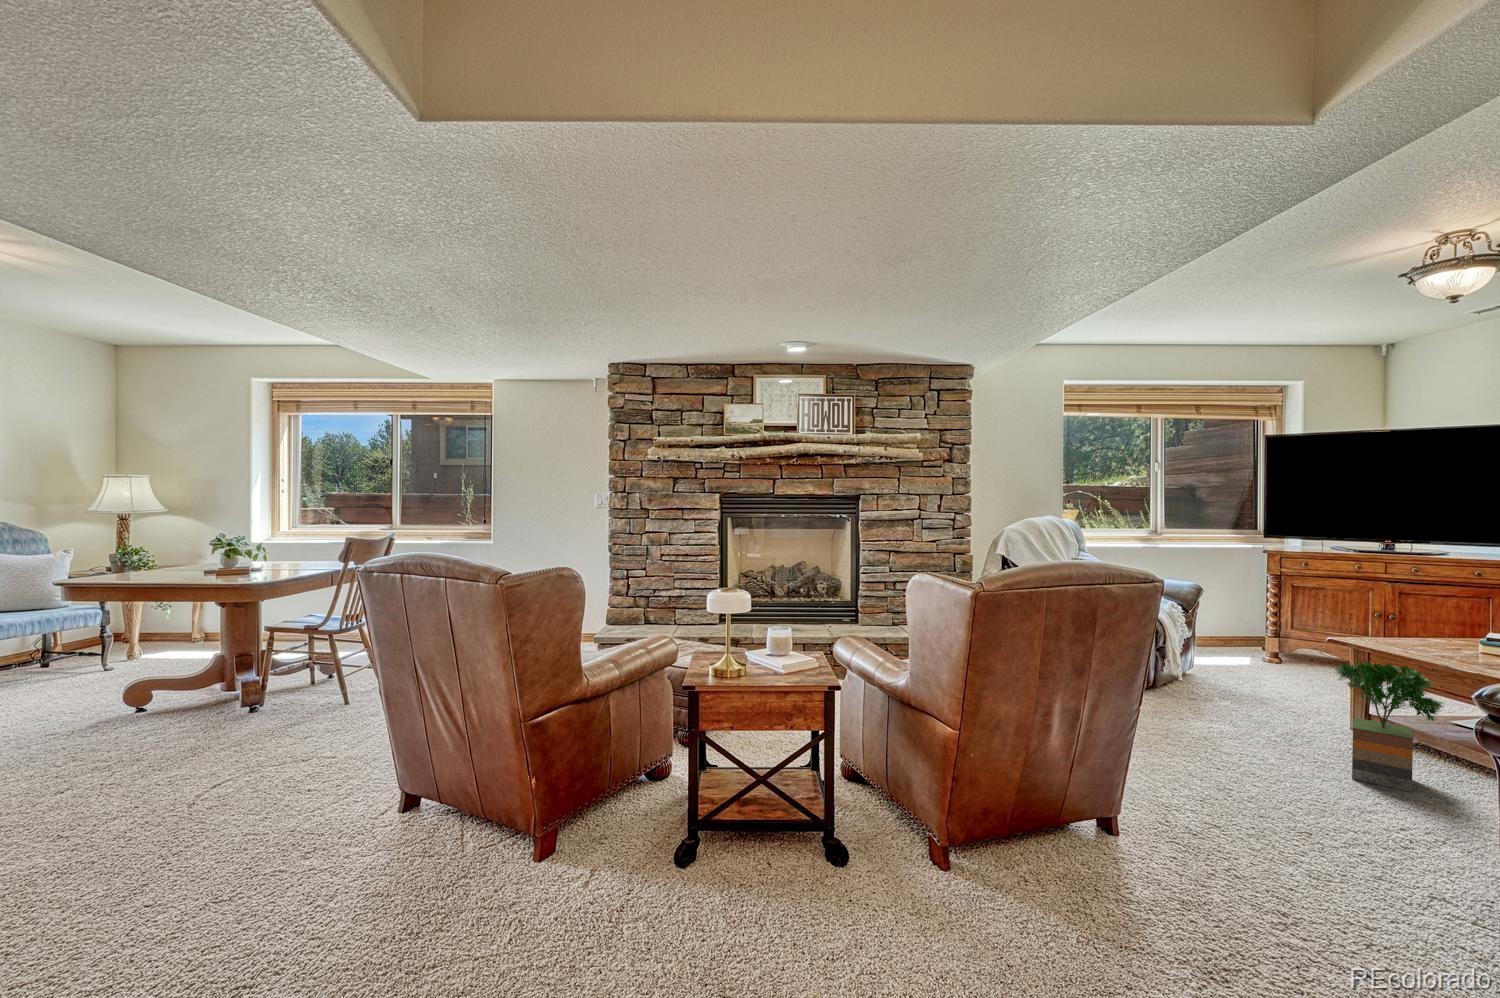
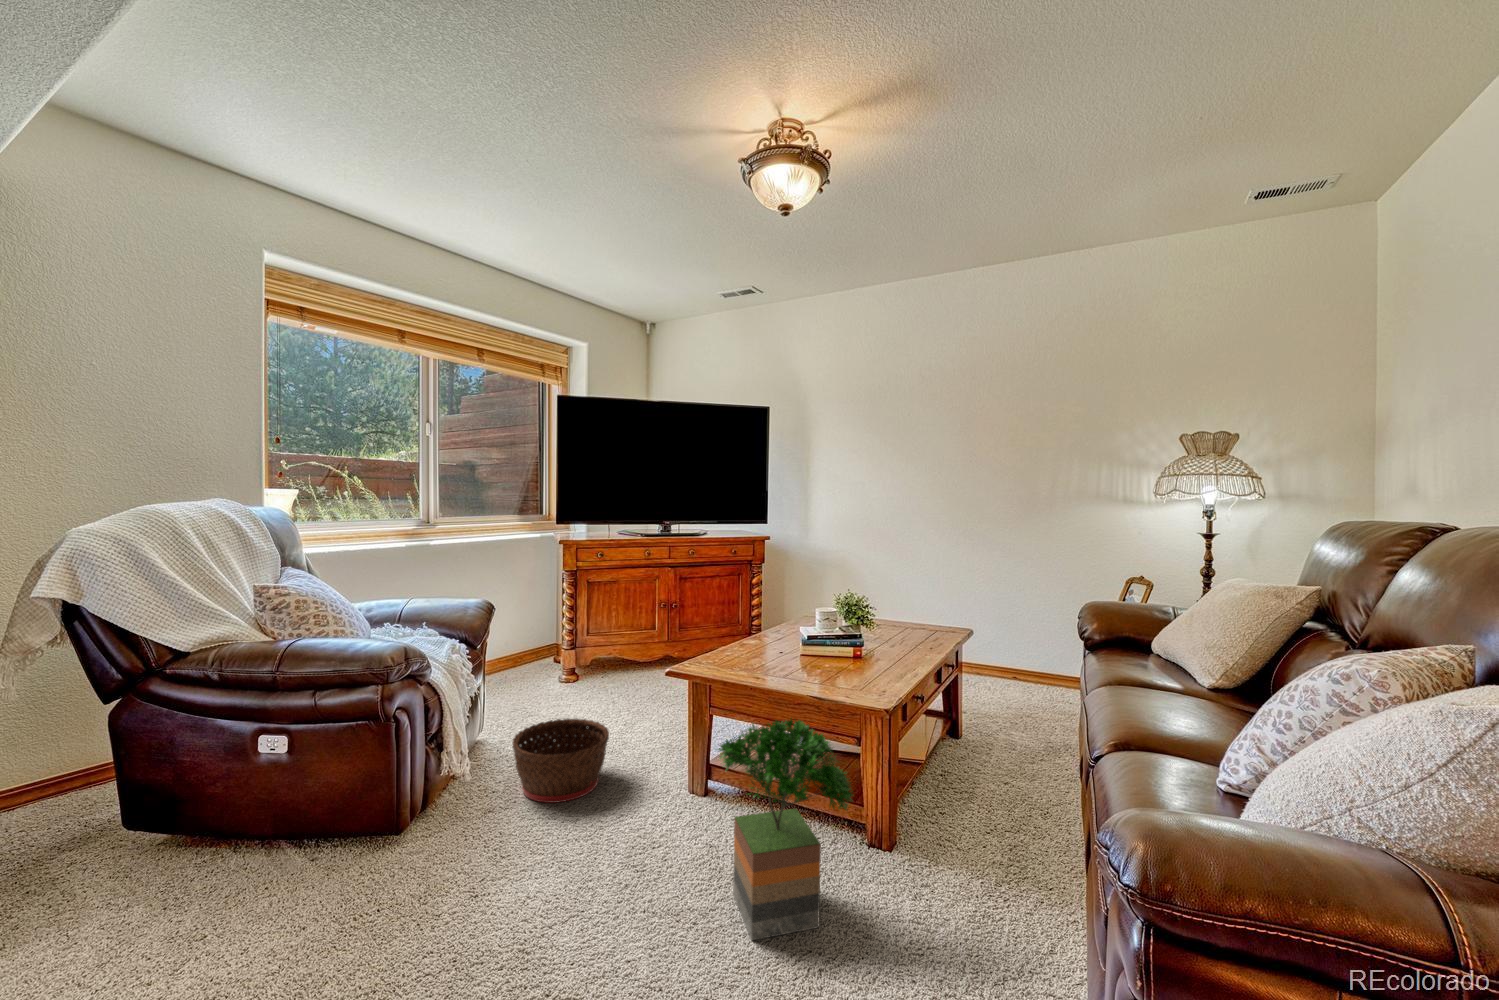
basket: none [1210,663,1285,711] -> present [512,719,609,803]

